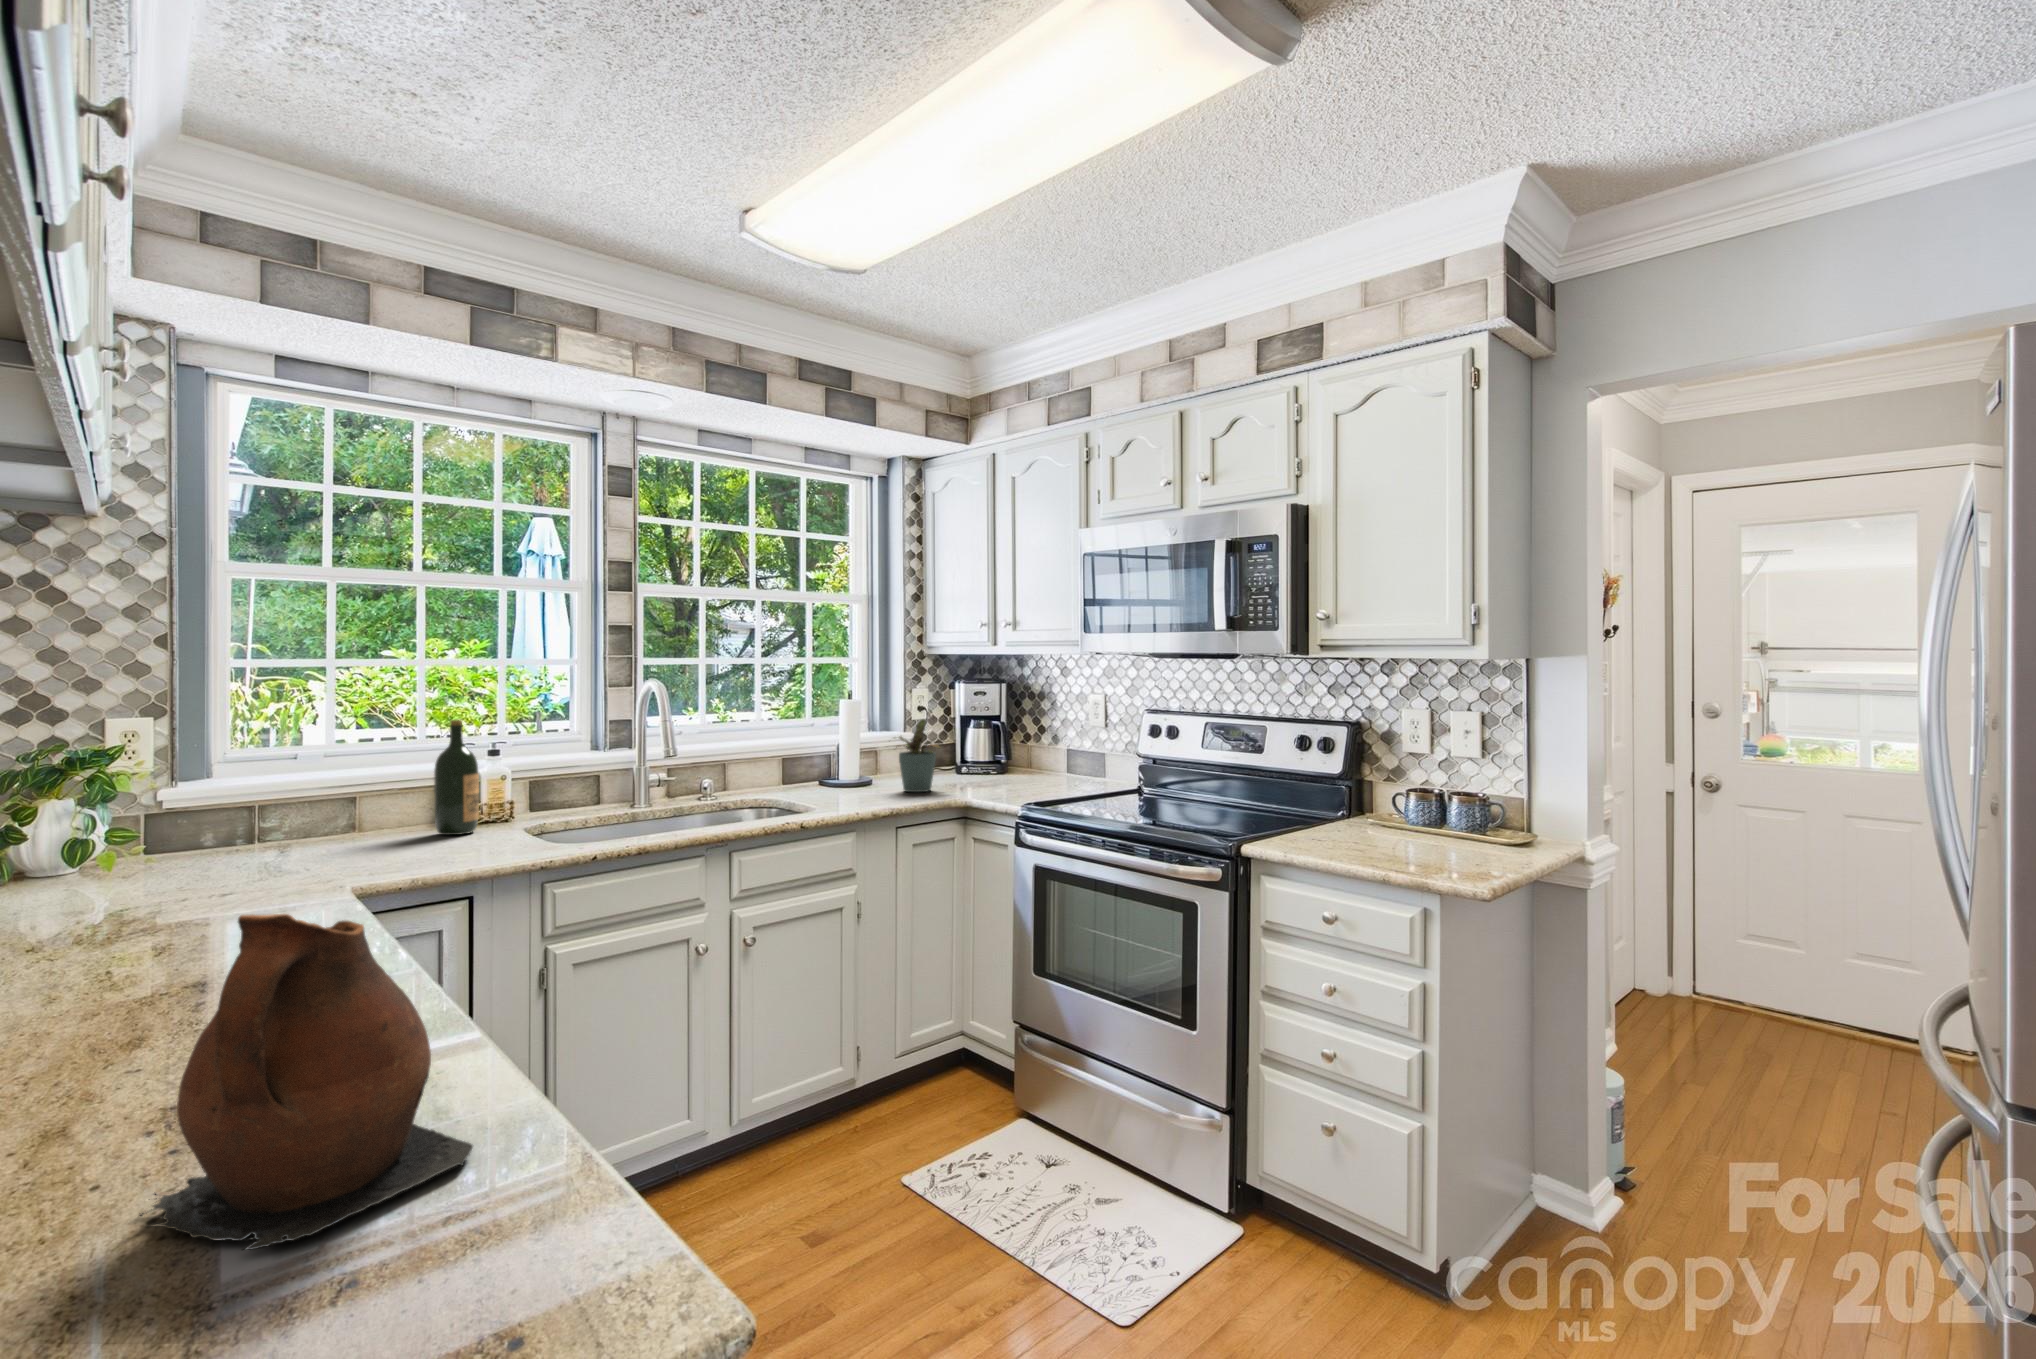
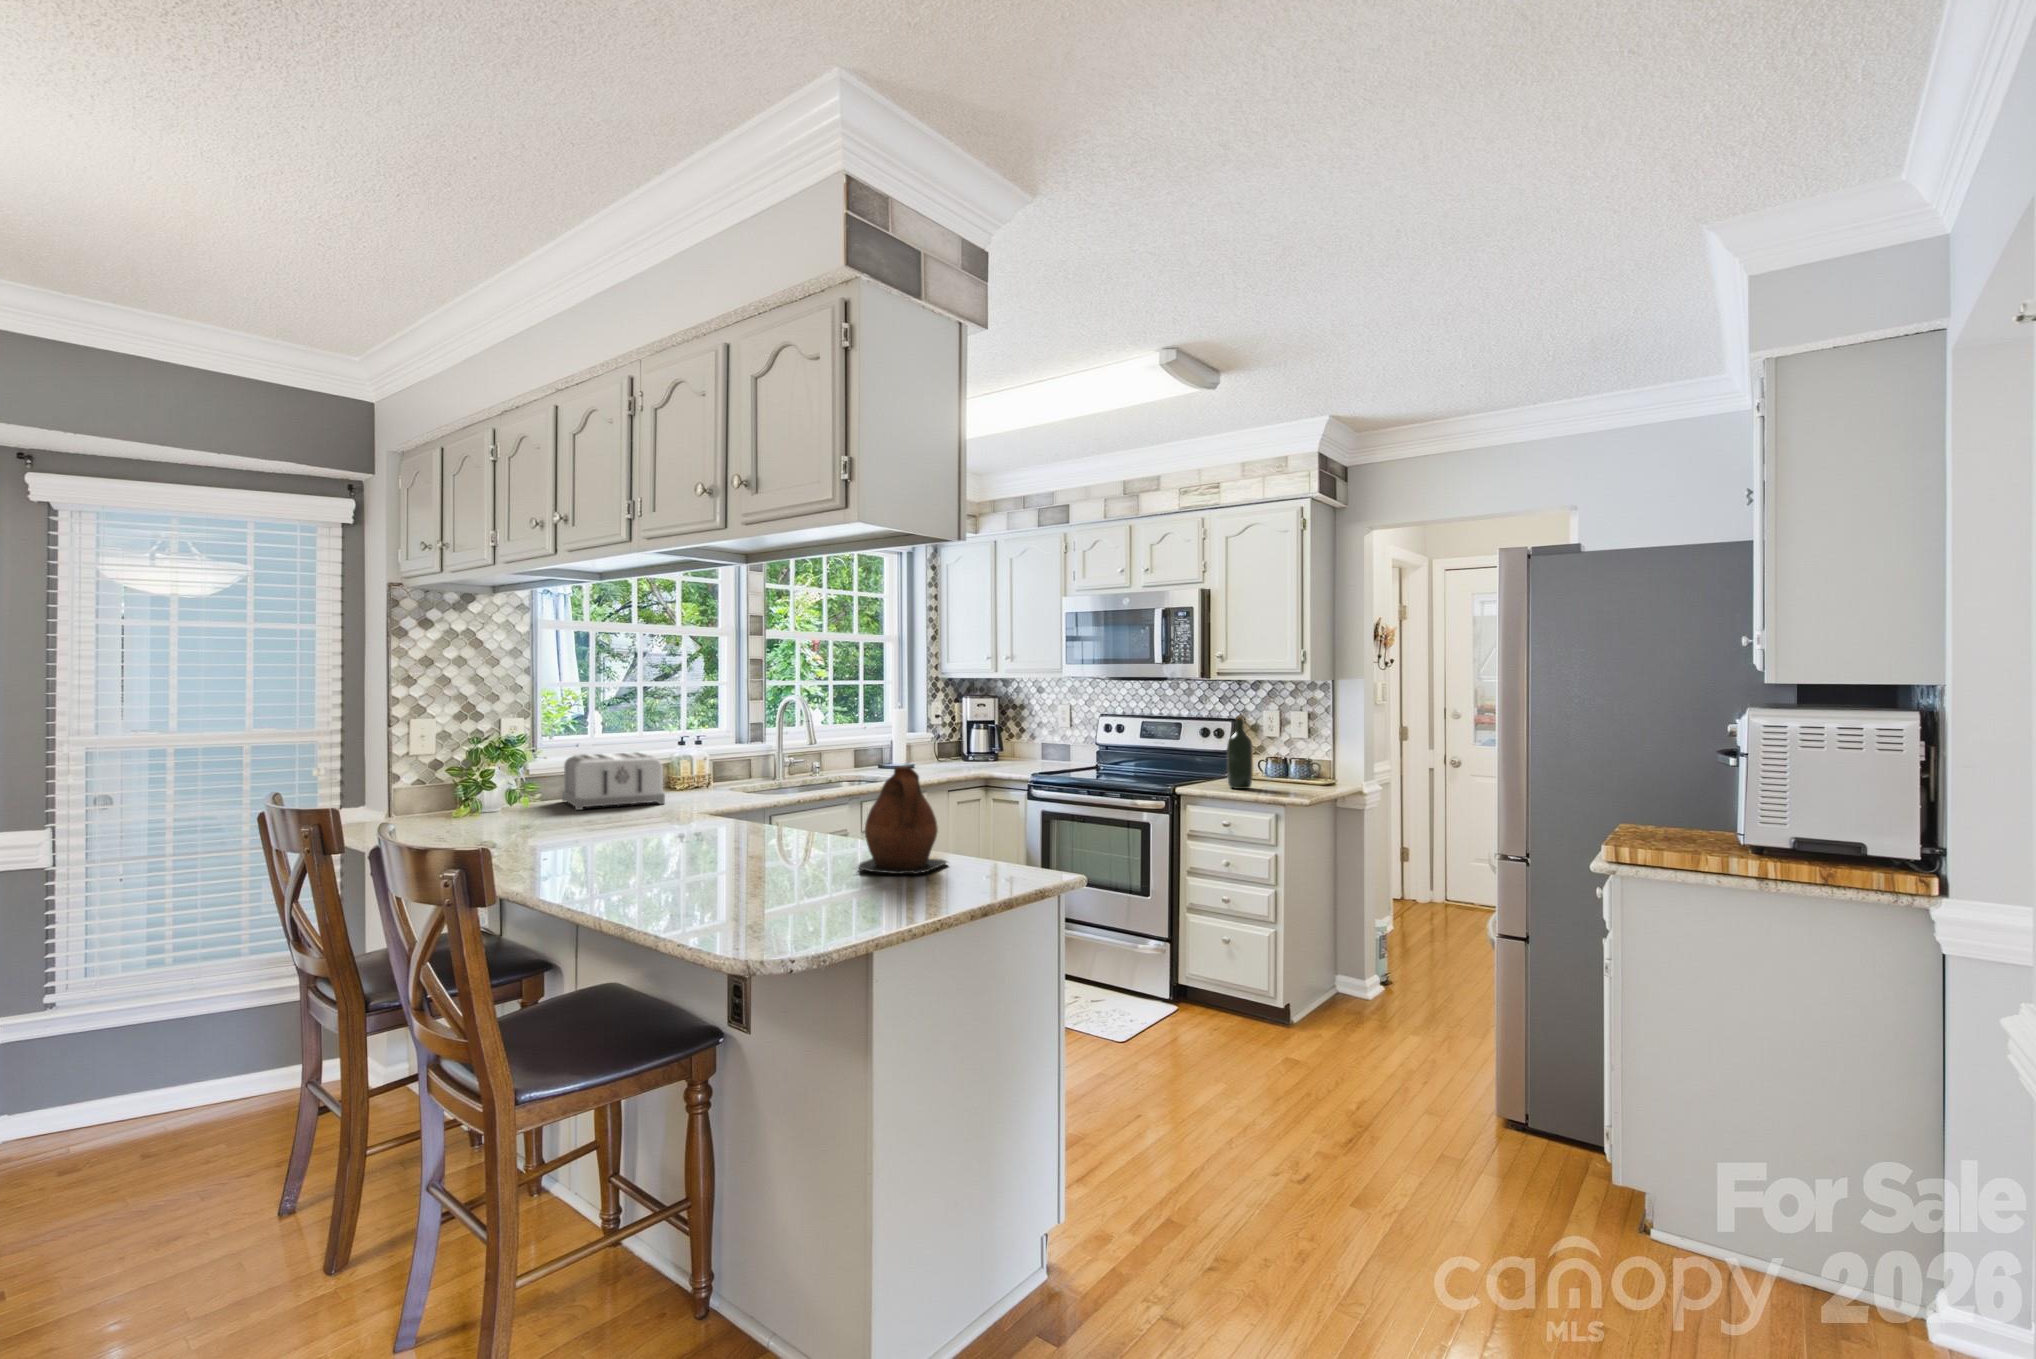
wine bottle: present [434,719,479,835] -> present [1227,715,1253,789]
potted plant: present [899,719,939,792] -> none [930,721,967,770]
toaster: none [188,773,379,877] -> present [562,752,665,810]

